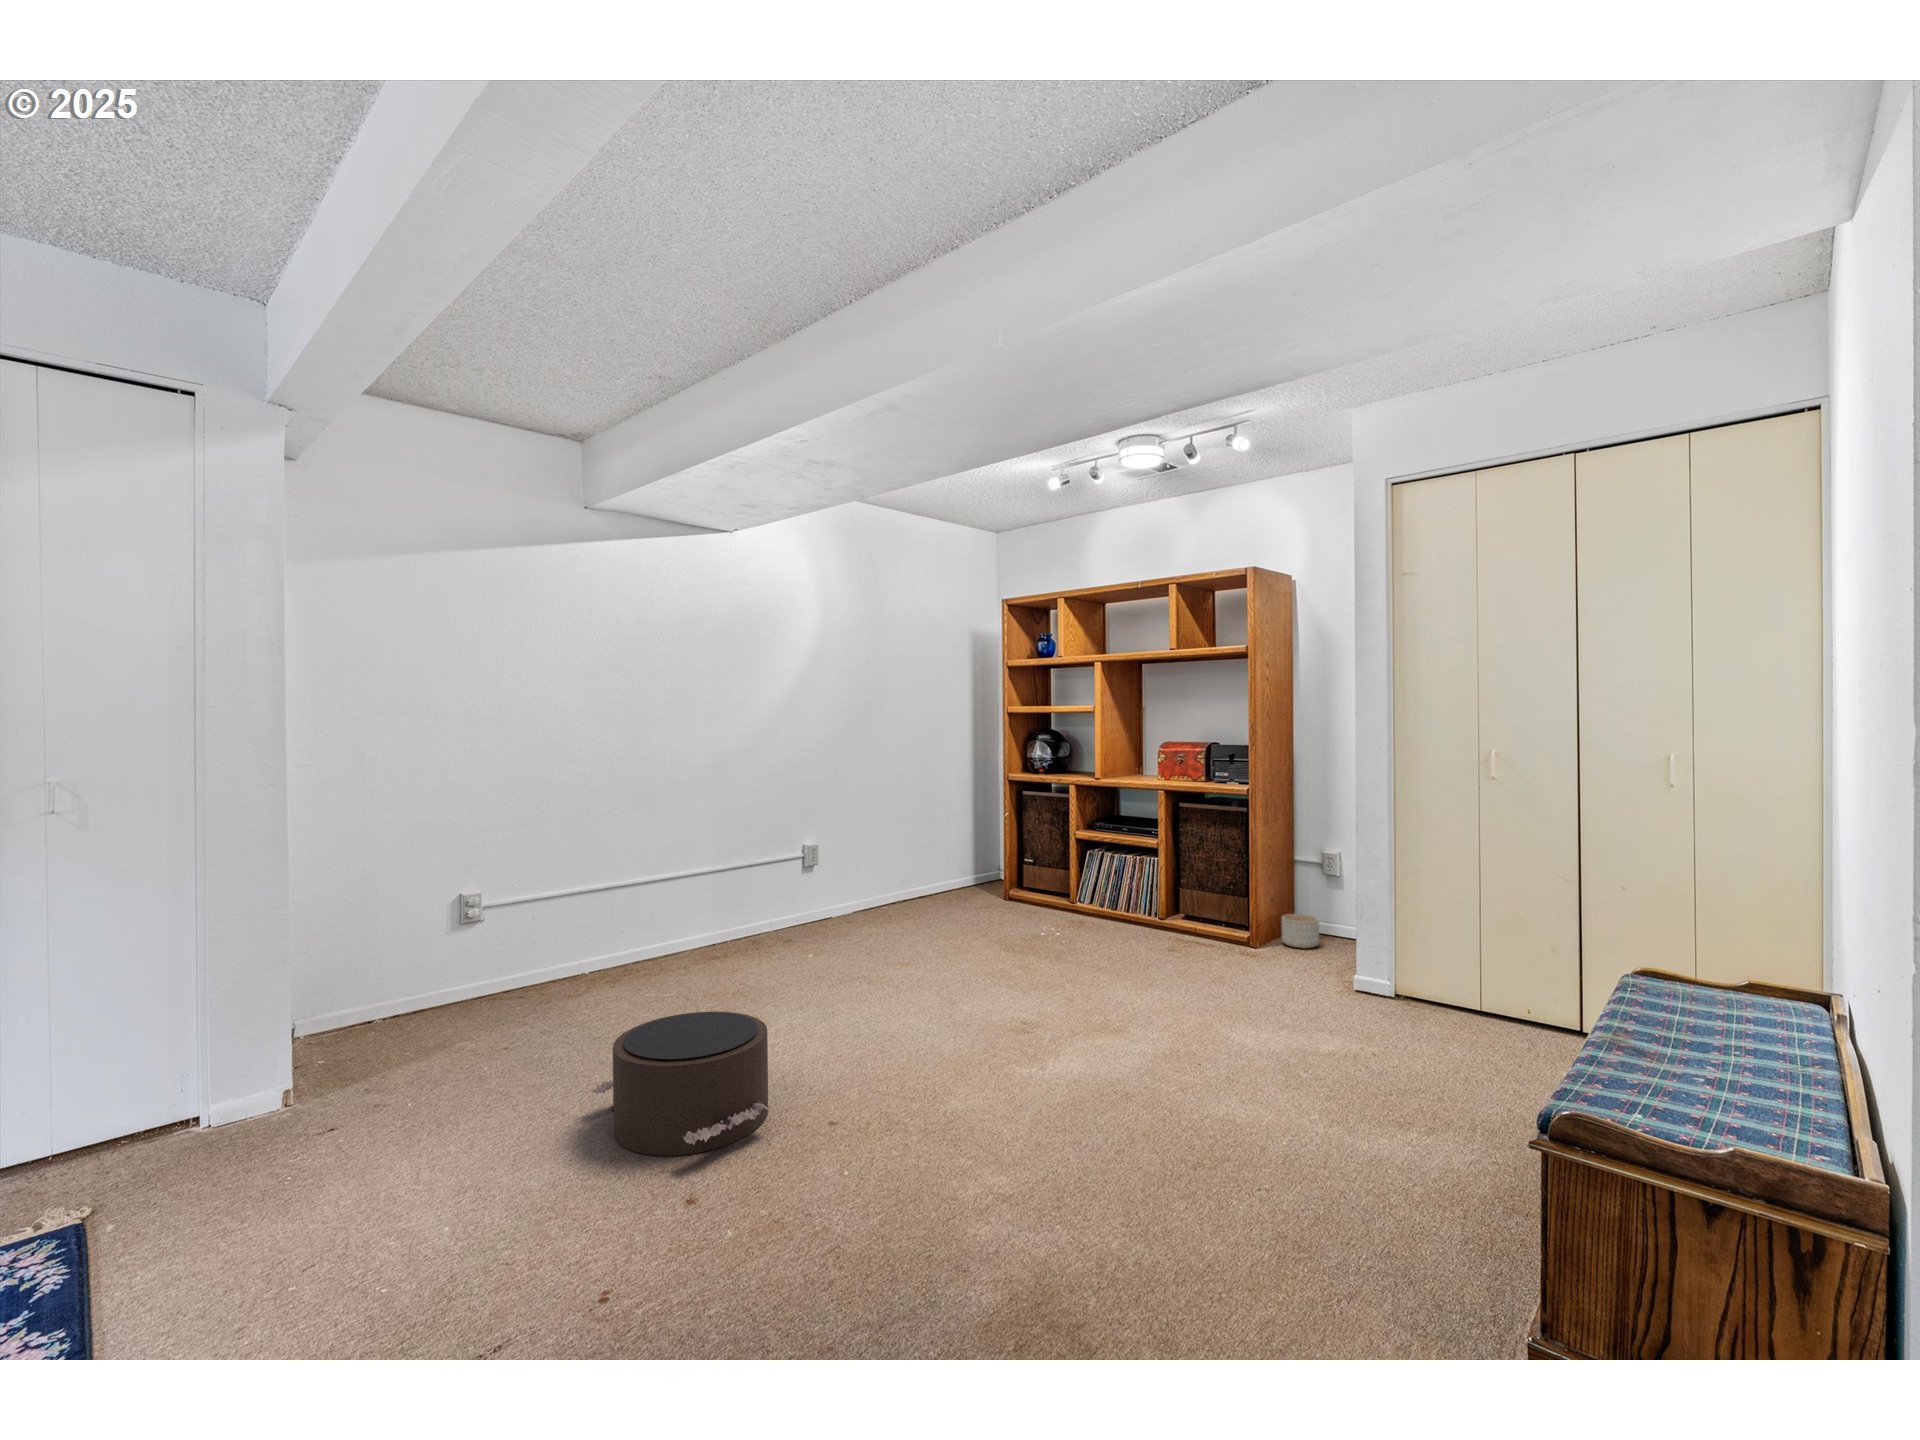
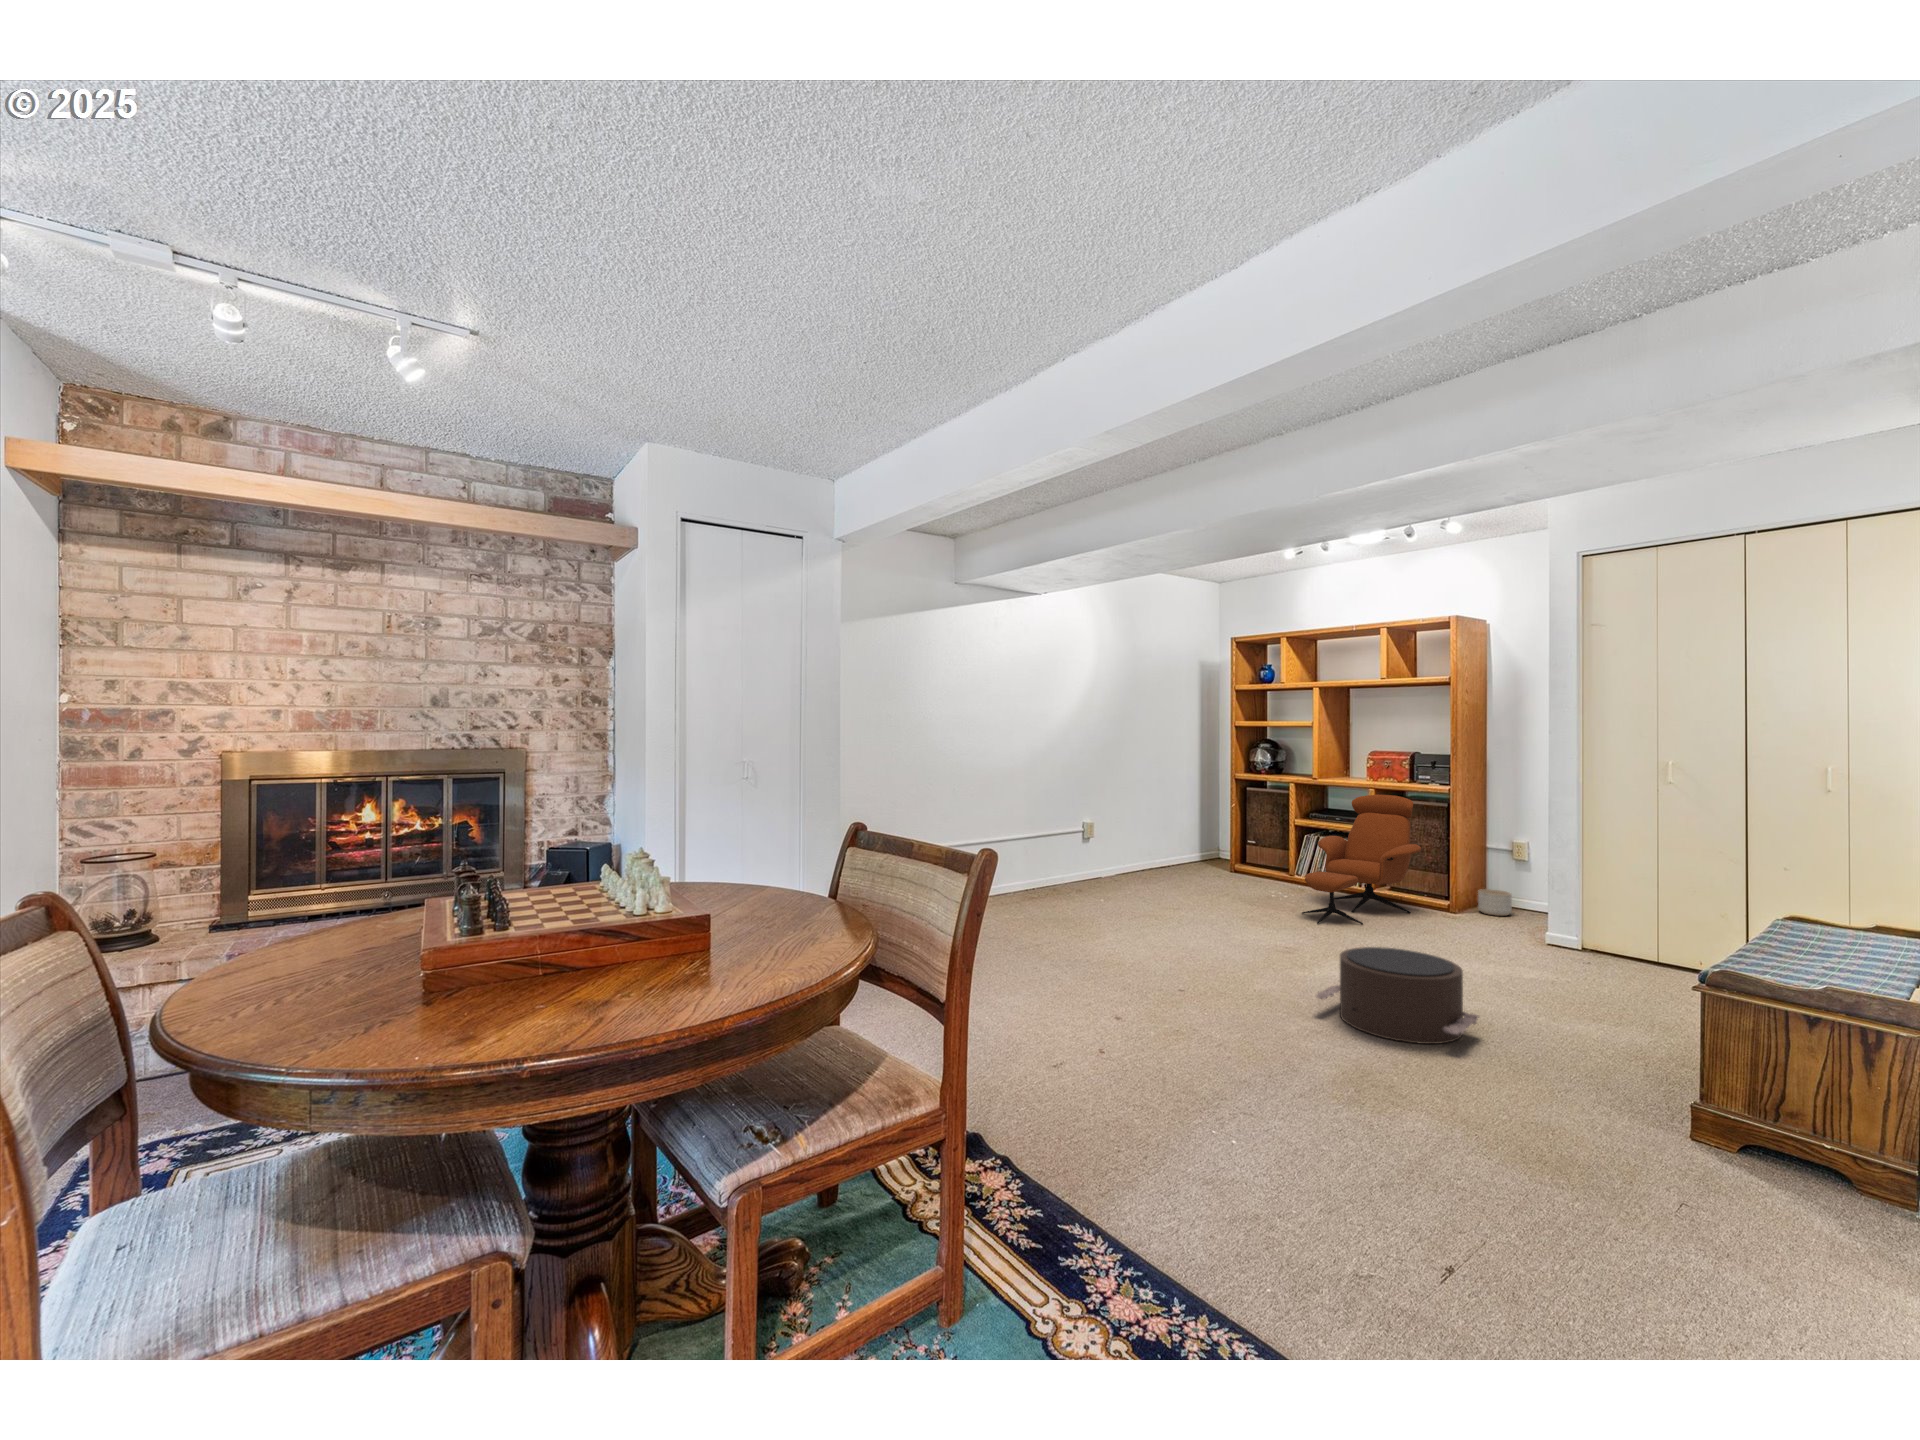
lounge chair: none [1066,798,1214,976] -> present [1302,795,1421,925]
pouf: present [591,1012,770,1156] -> present [1316,947,1479,1044]

